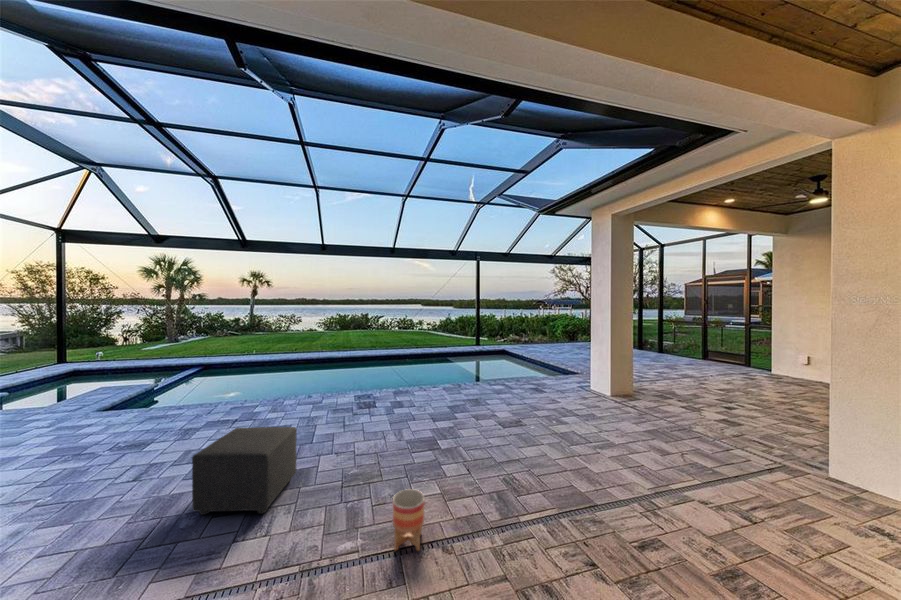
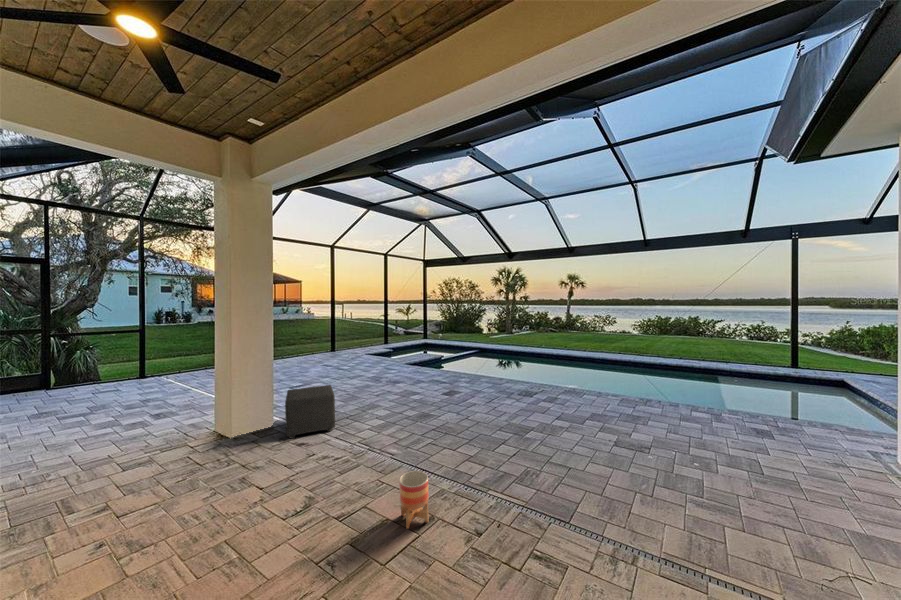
planter: present [393,489,425,551] -> present [399,471,429,529]

